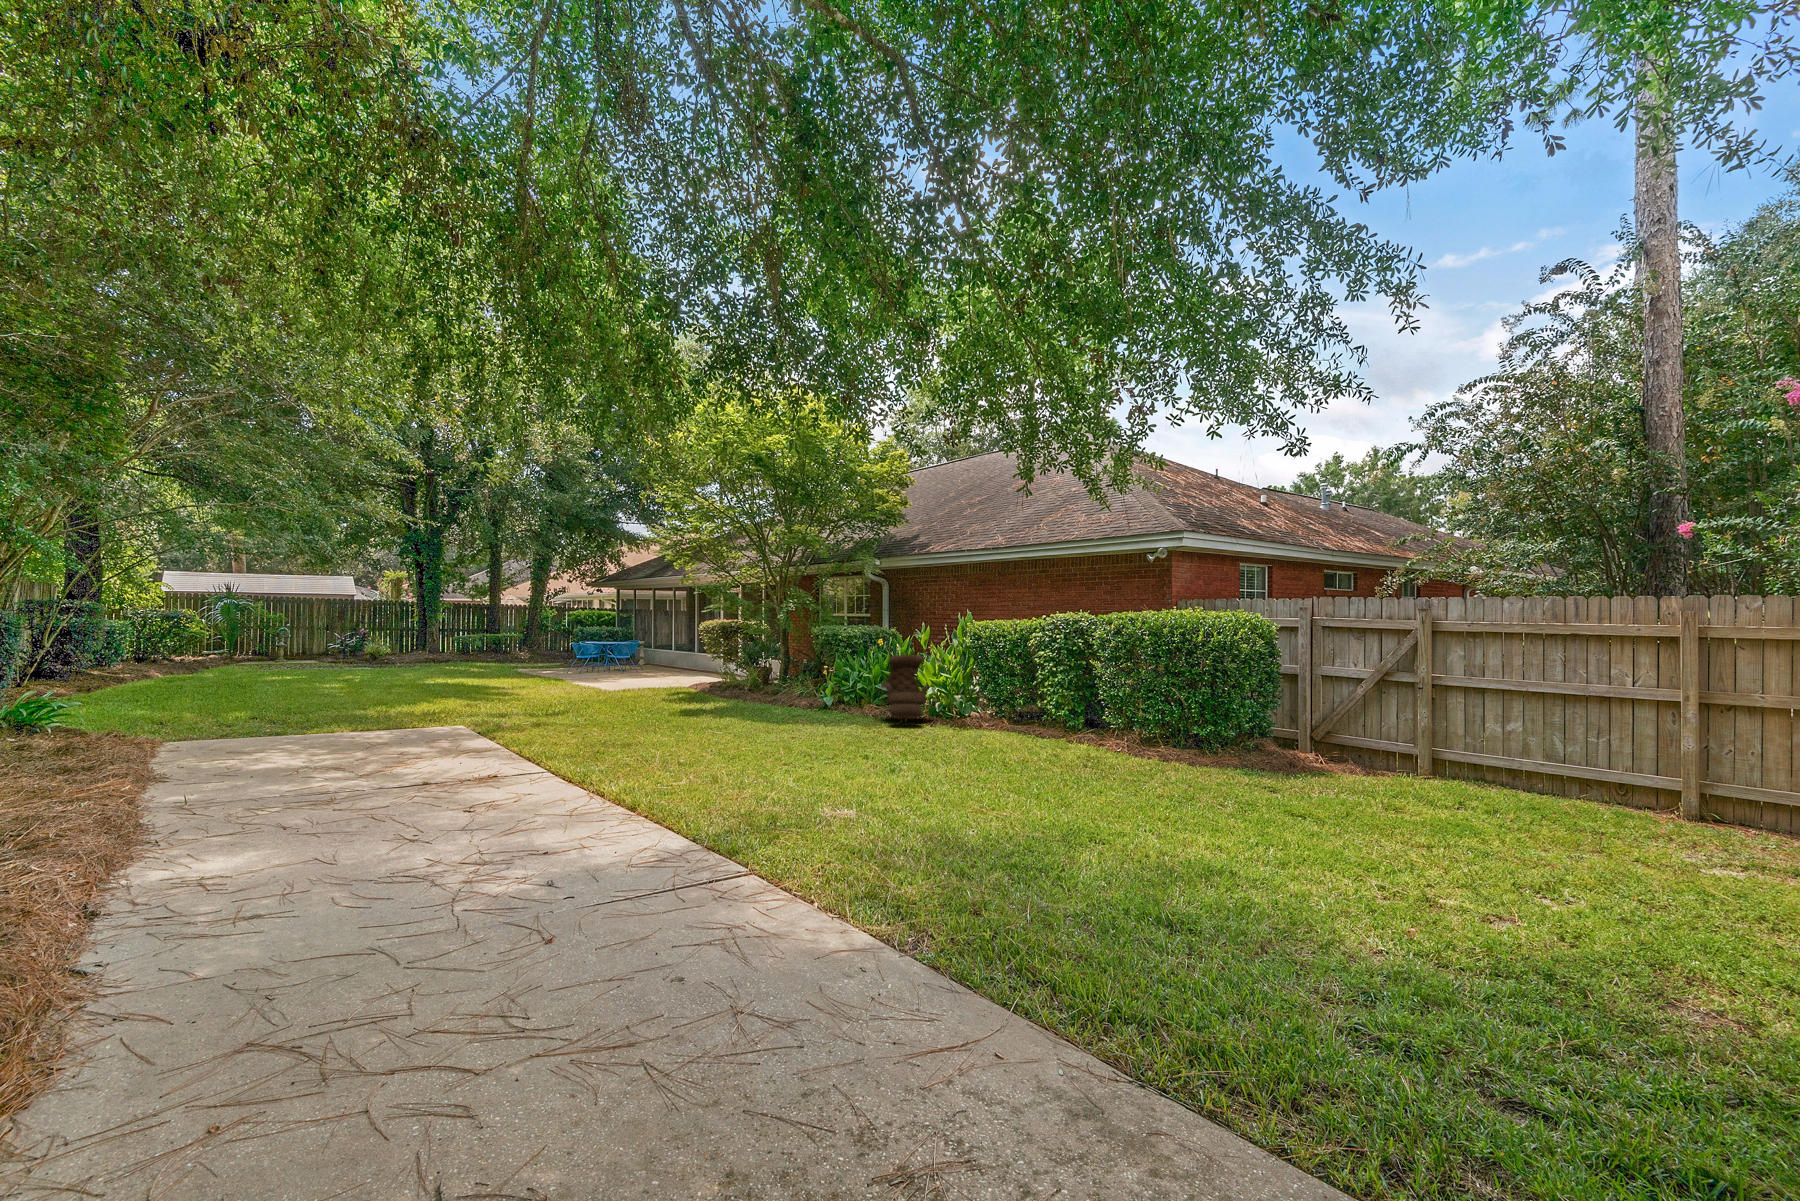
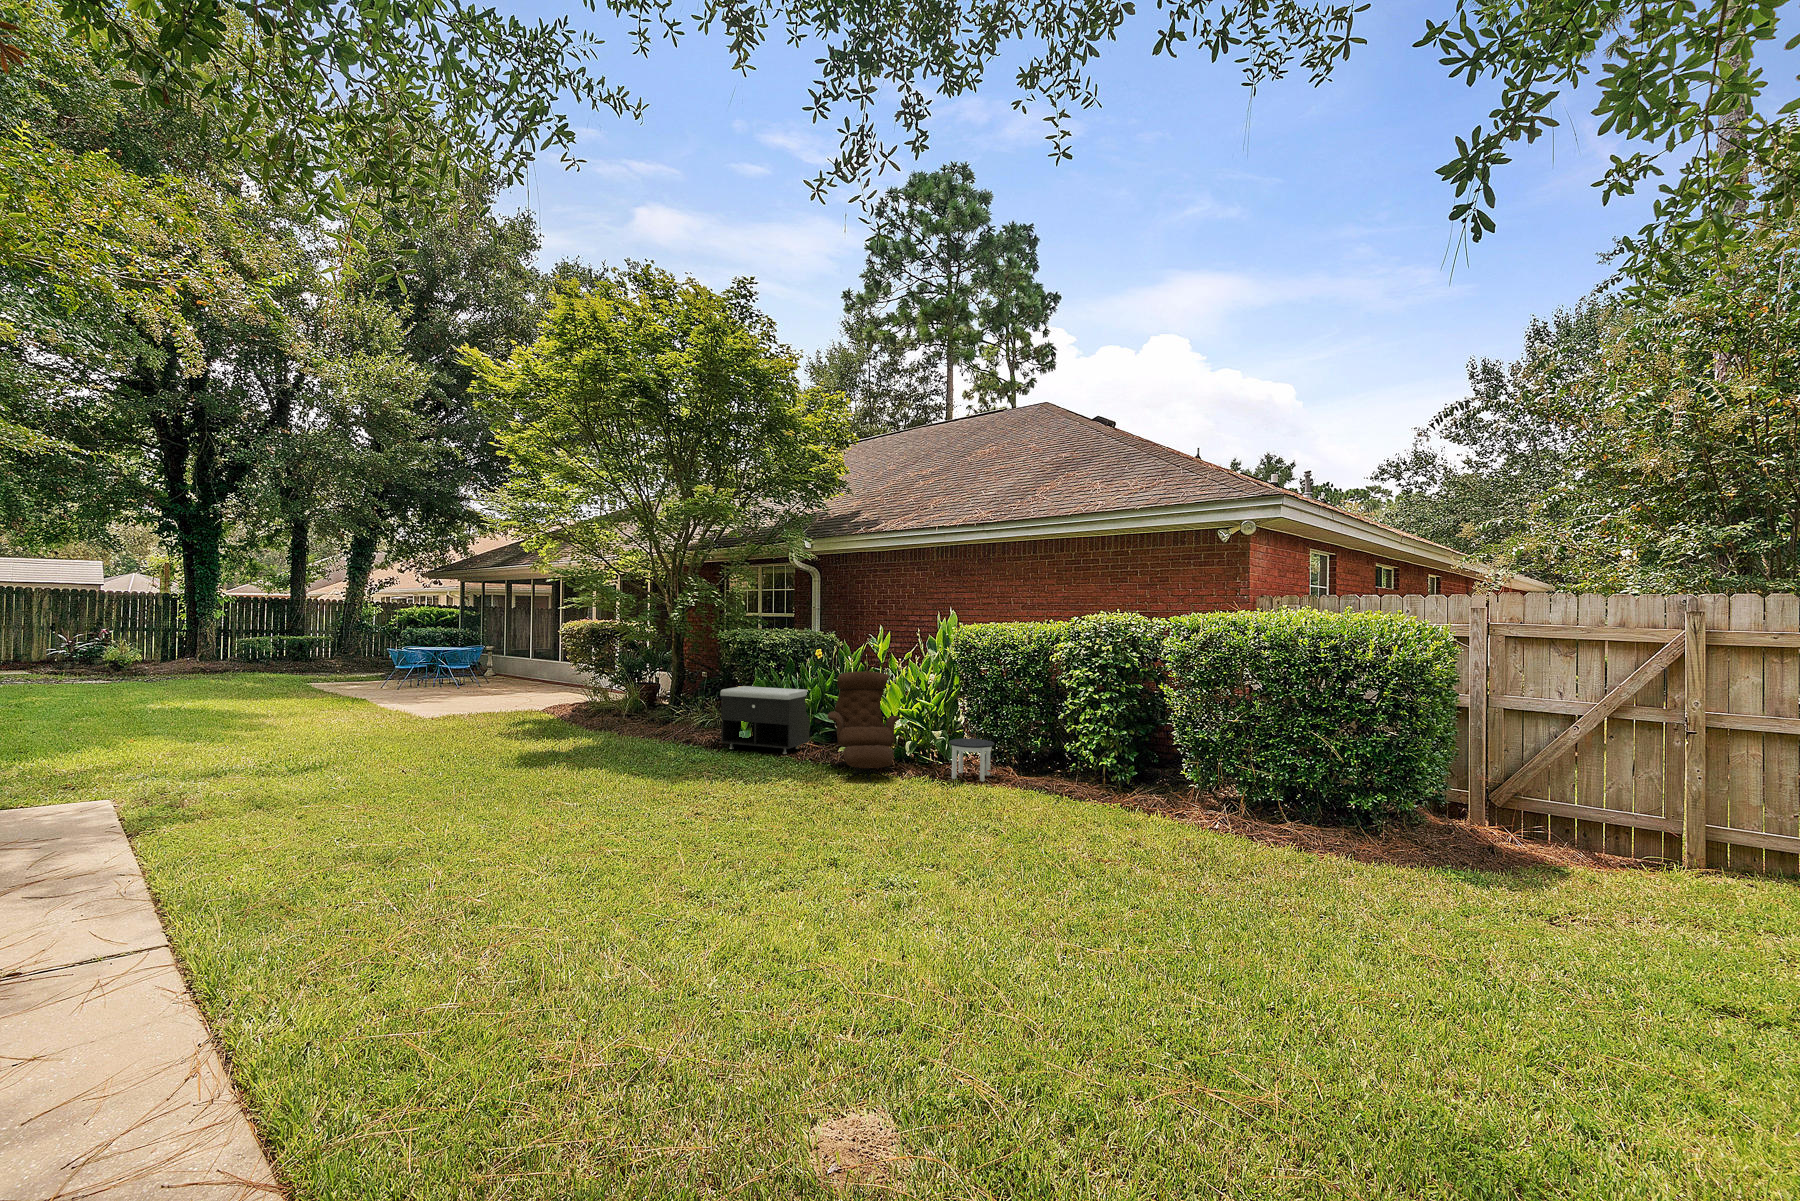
storage bench: none [811,666,873,713] -> present [720,686,810,754]
round table: none [962,701,993,729] -> present [949,738,994,781]

